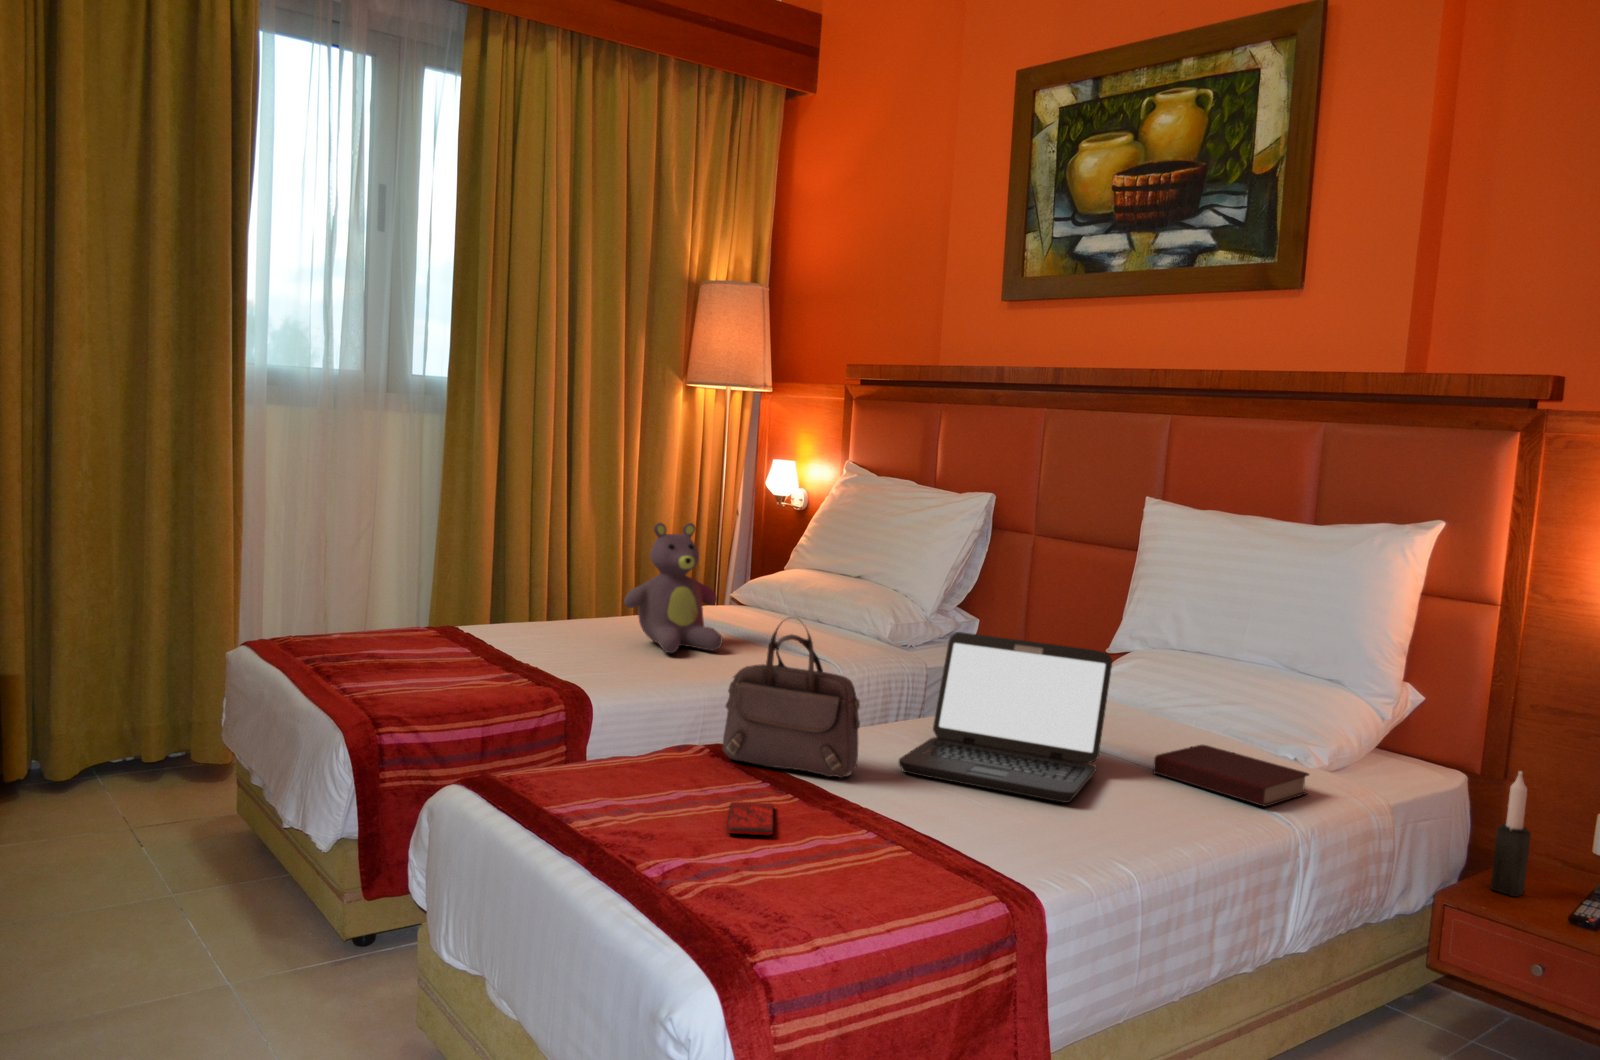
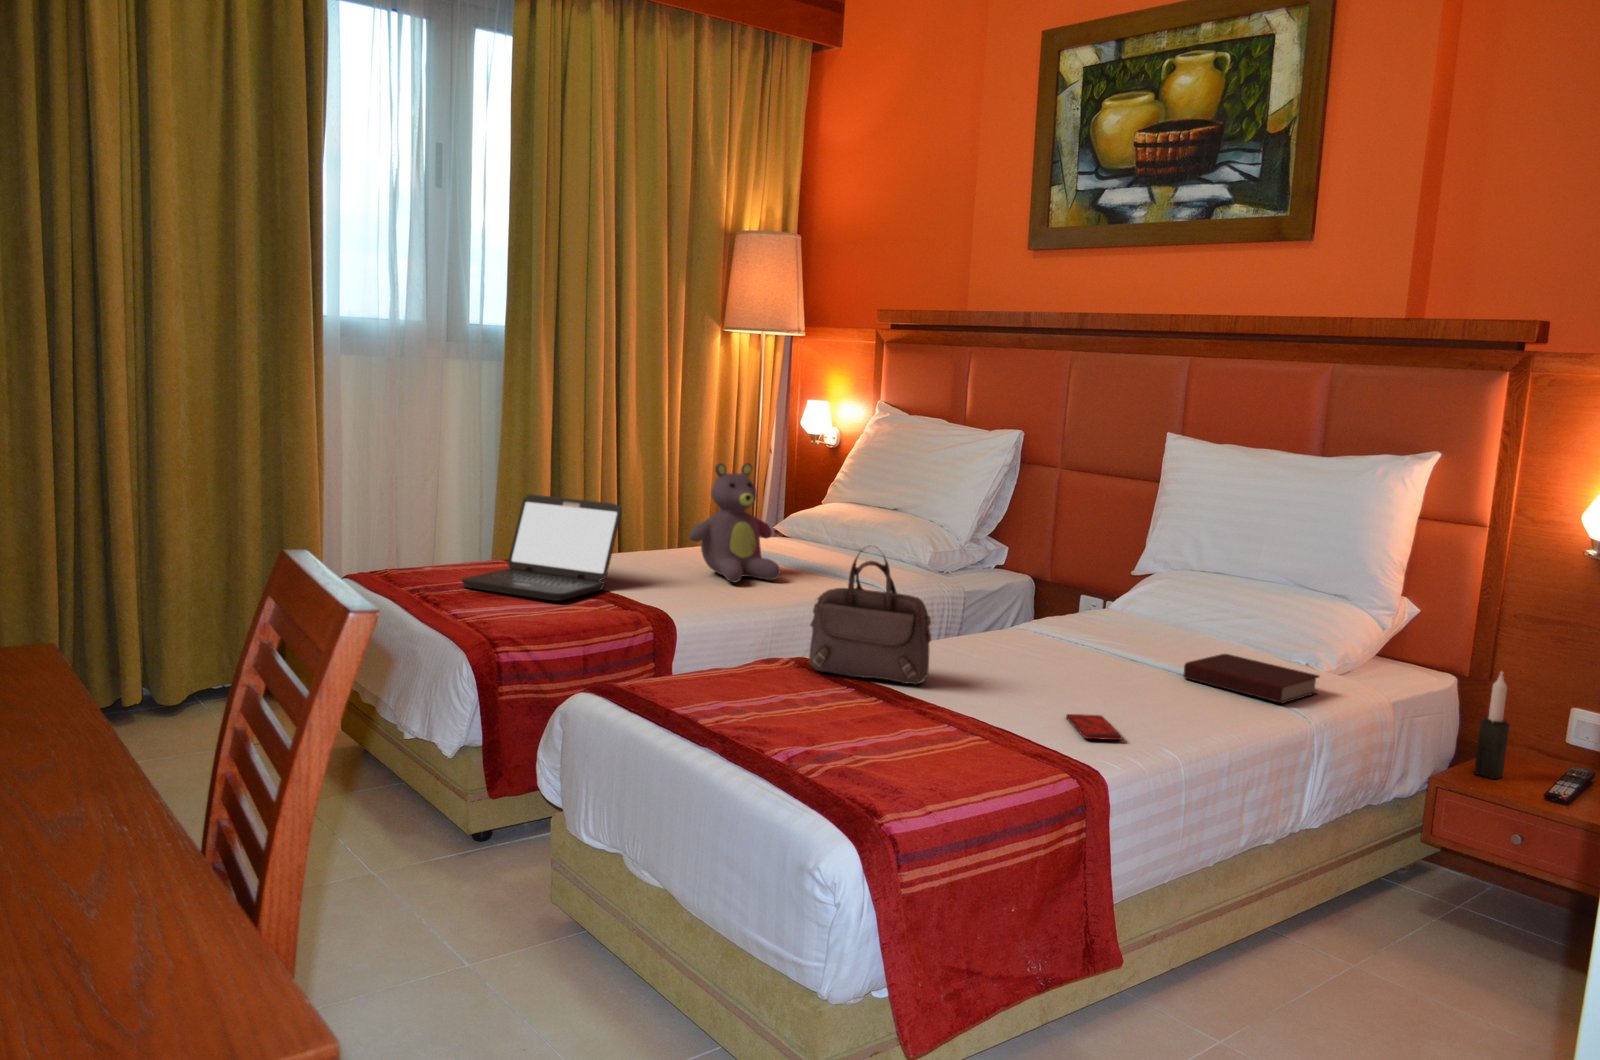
laptop: present [899,632,1112,803] -> present [461,494,622,601]
smartphone: present [727,802,774,835] -> present [1066,714,1122,740]

